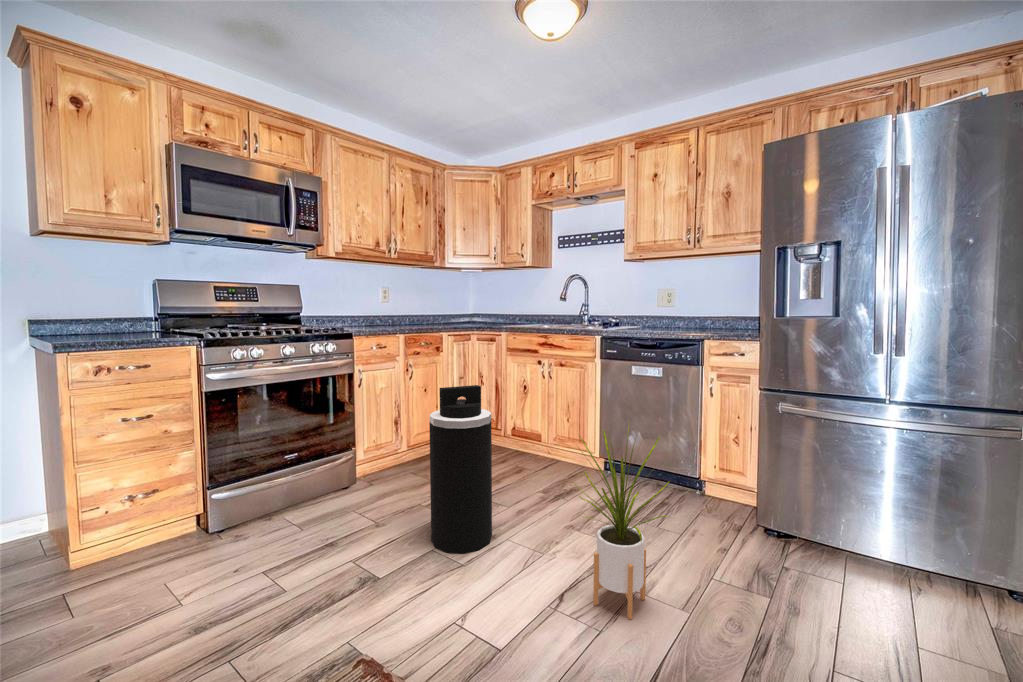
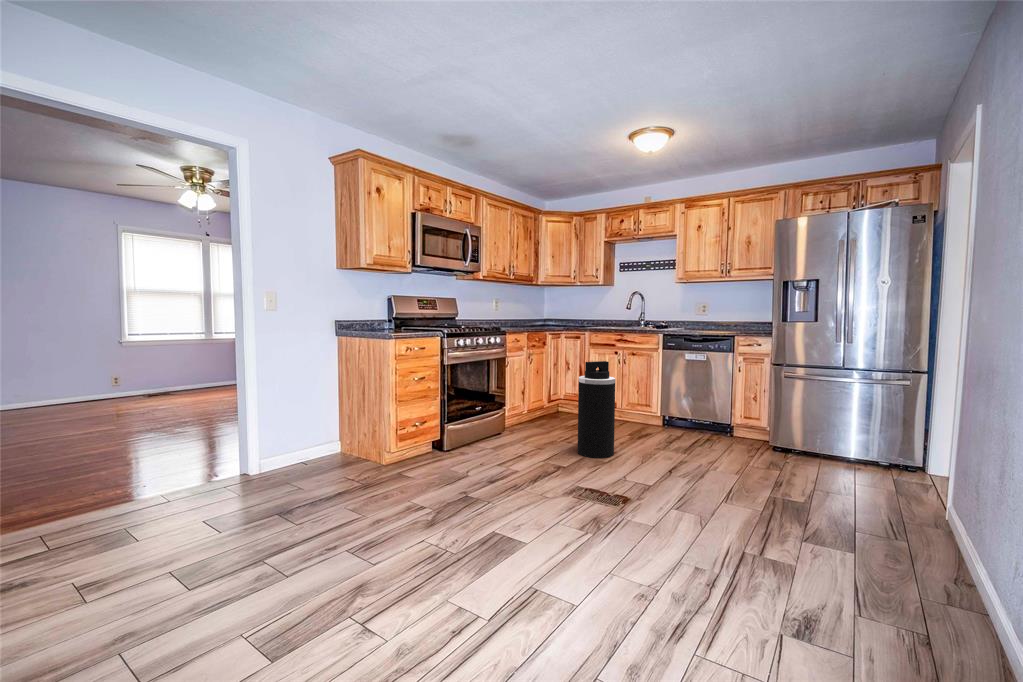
house plant: present [574,428,669,619] -> none [677,376,734,478]

